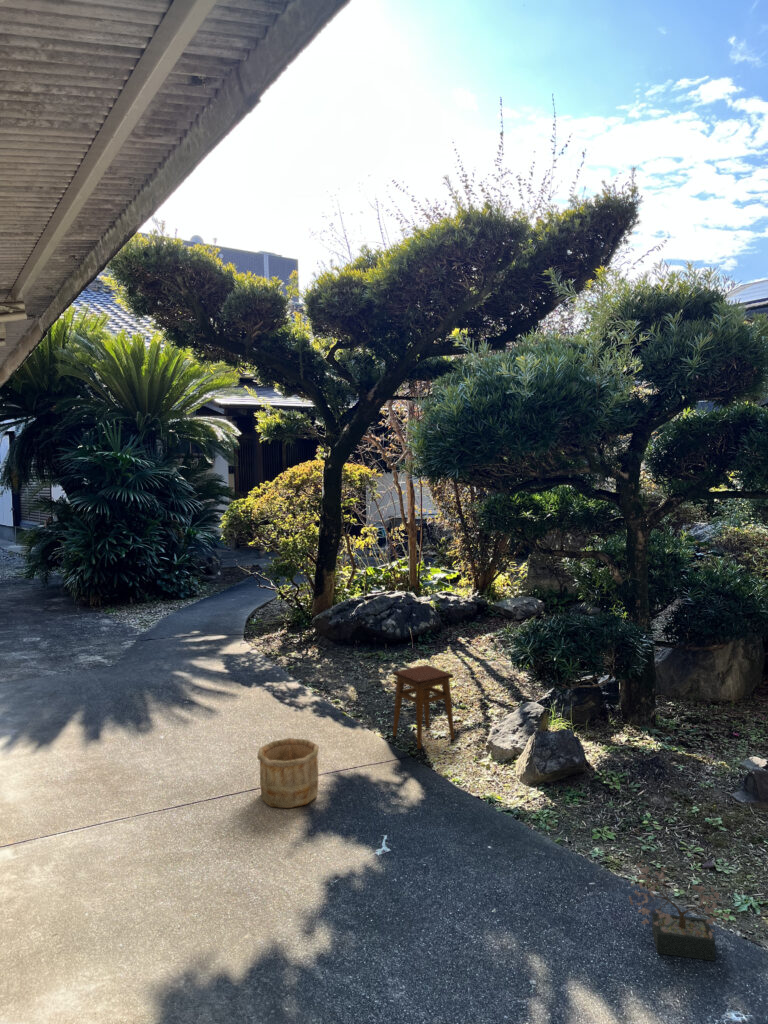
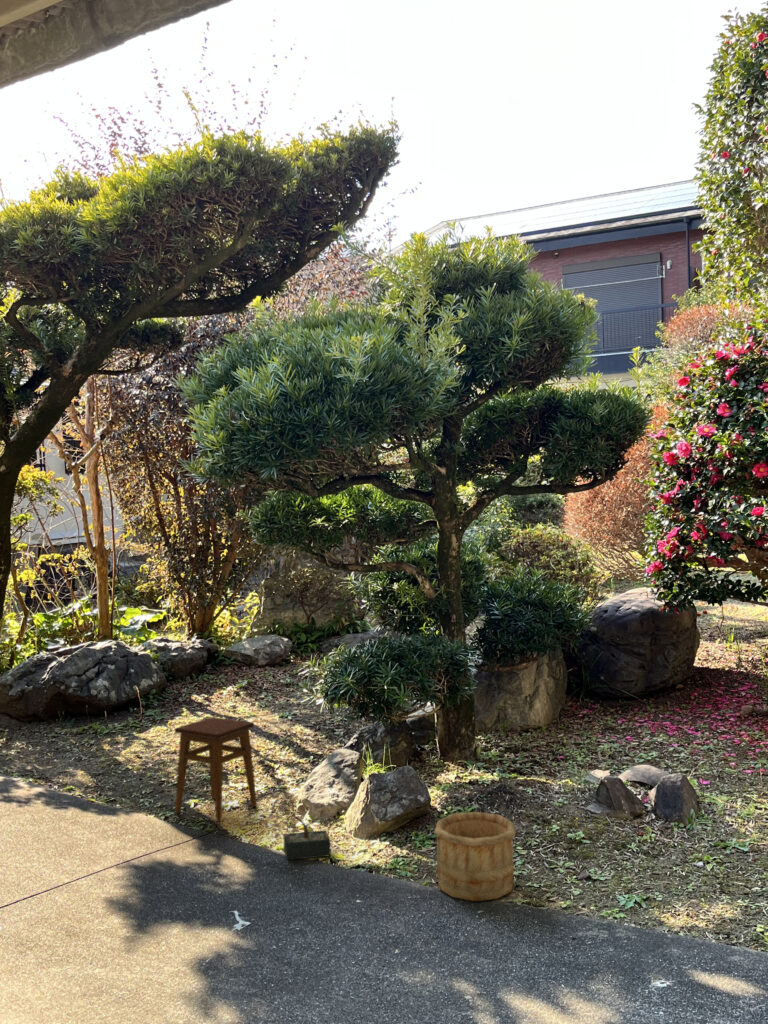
wooden bucket: present [257,738,319,808] -> present [434,812,515,901]
decorative plant: present [629,860,729,961] -> present [264,791,341,860]

